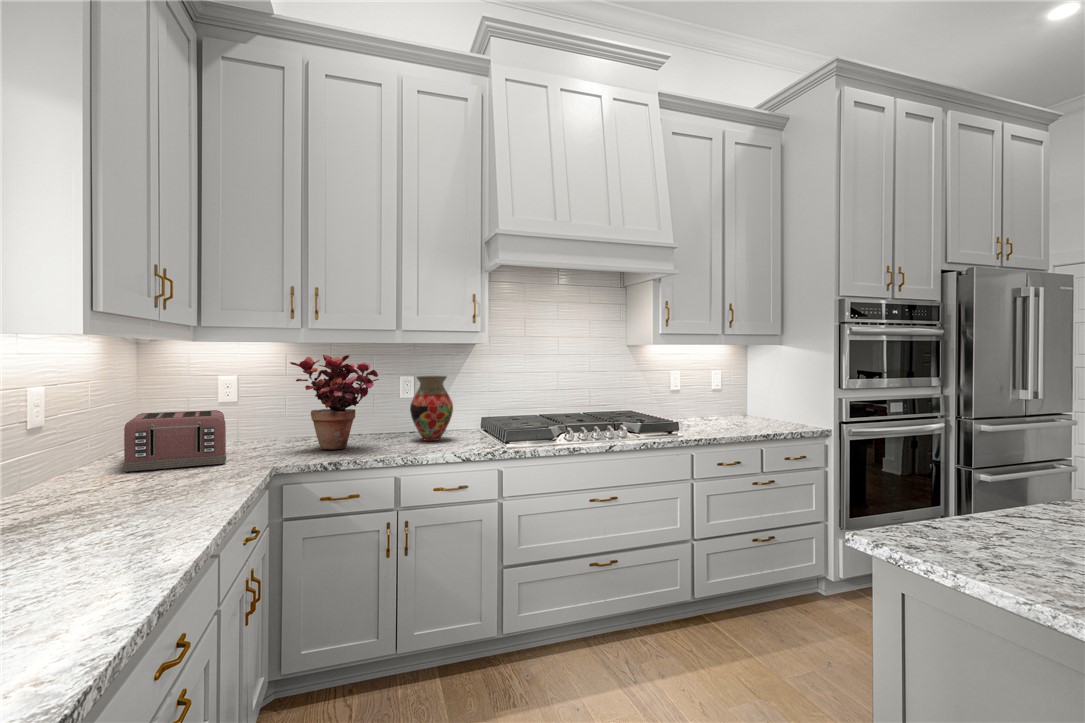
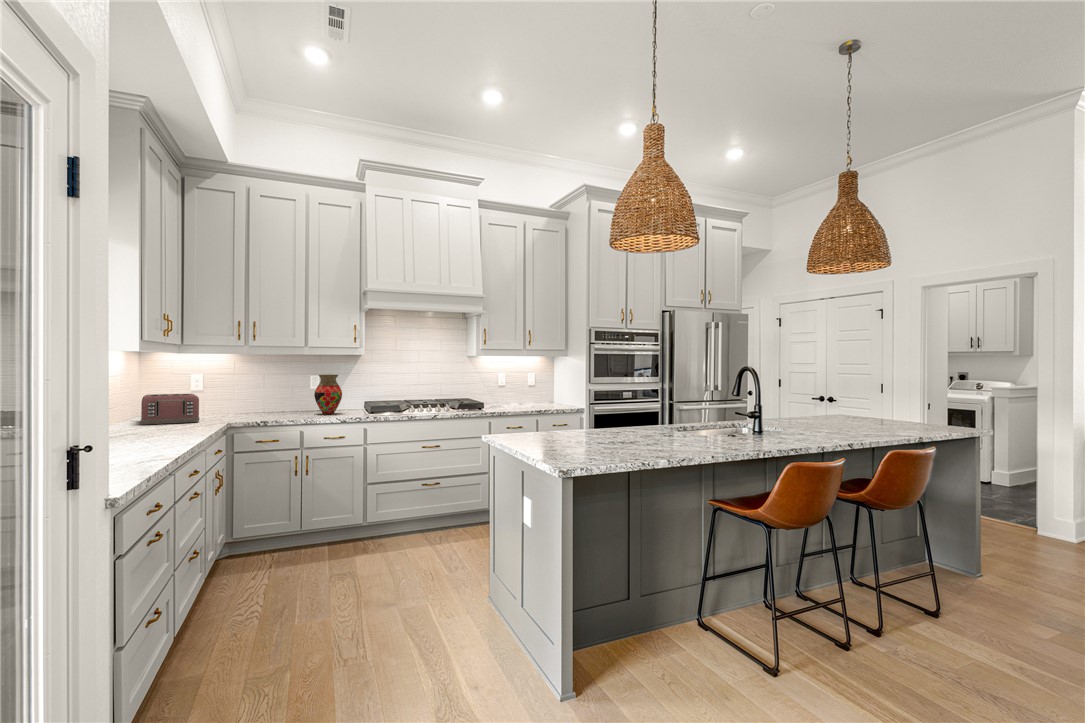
potted plant: present [290,355,379,449] -> none [237,361,294,417]

